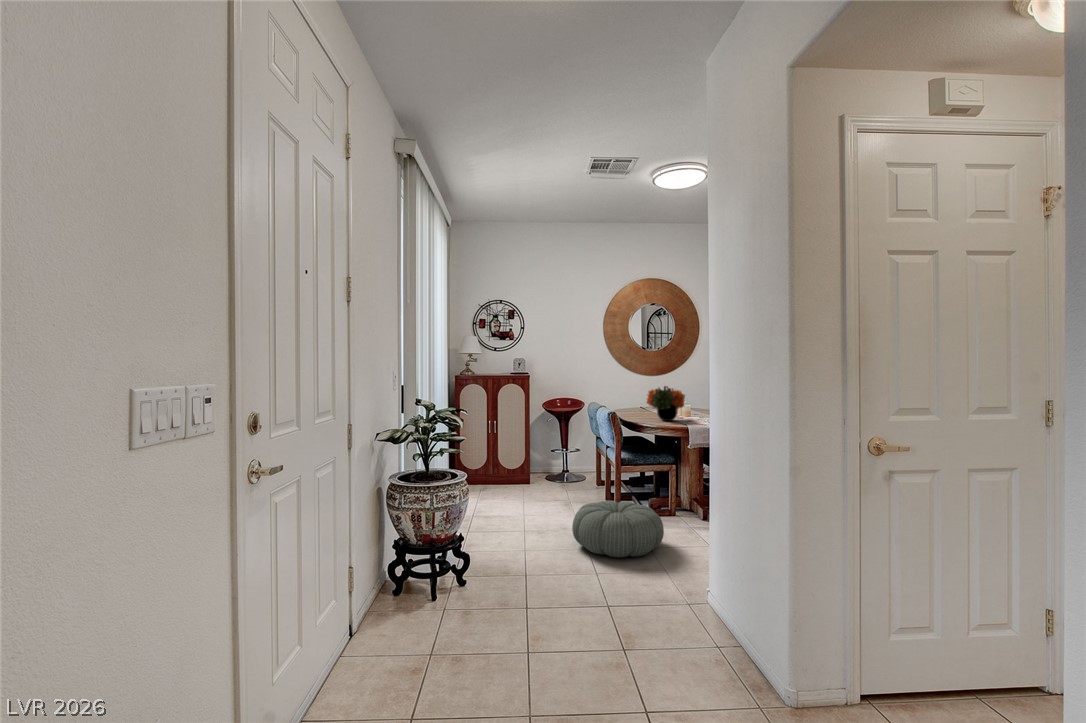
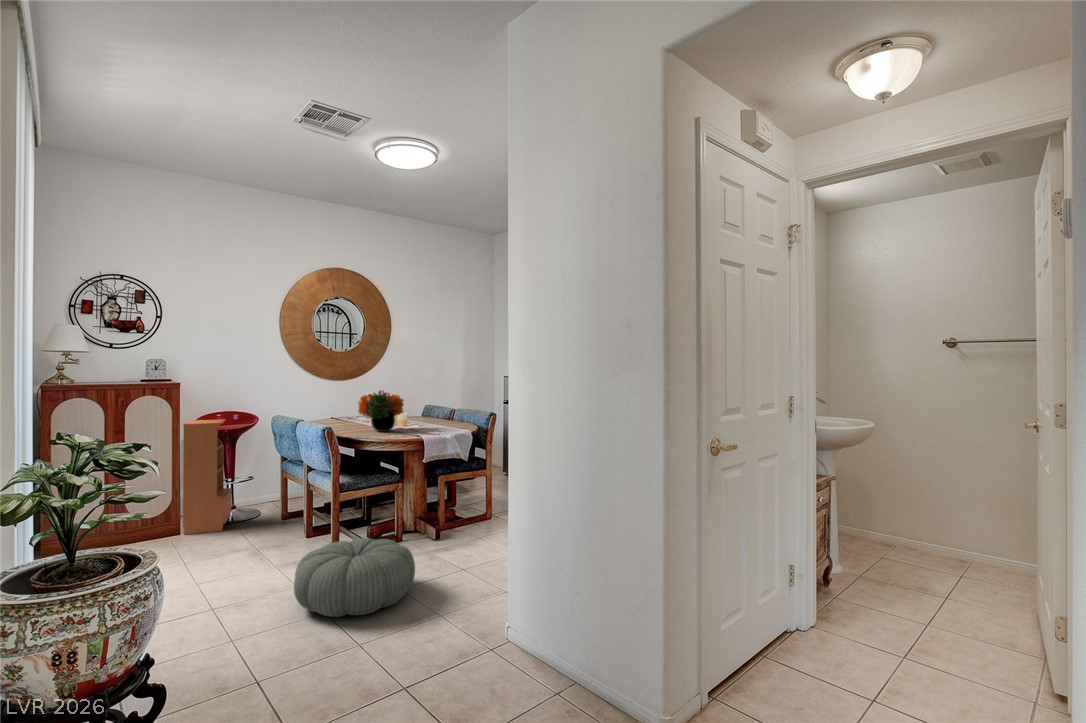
bookcase: none [531,403,563,485] -> present [183,419,231,534]

